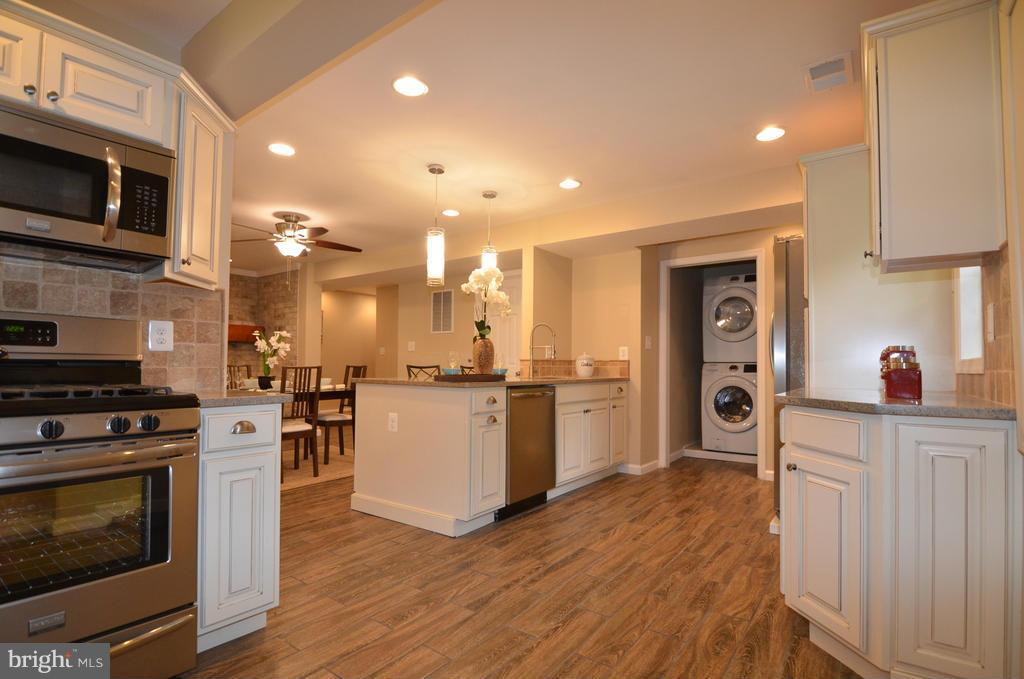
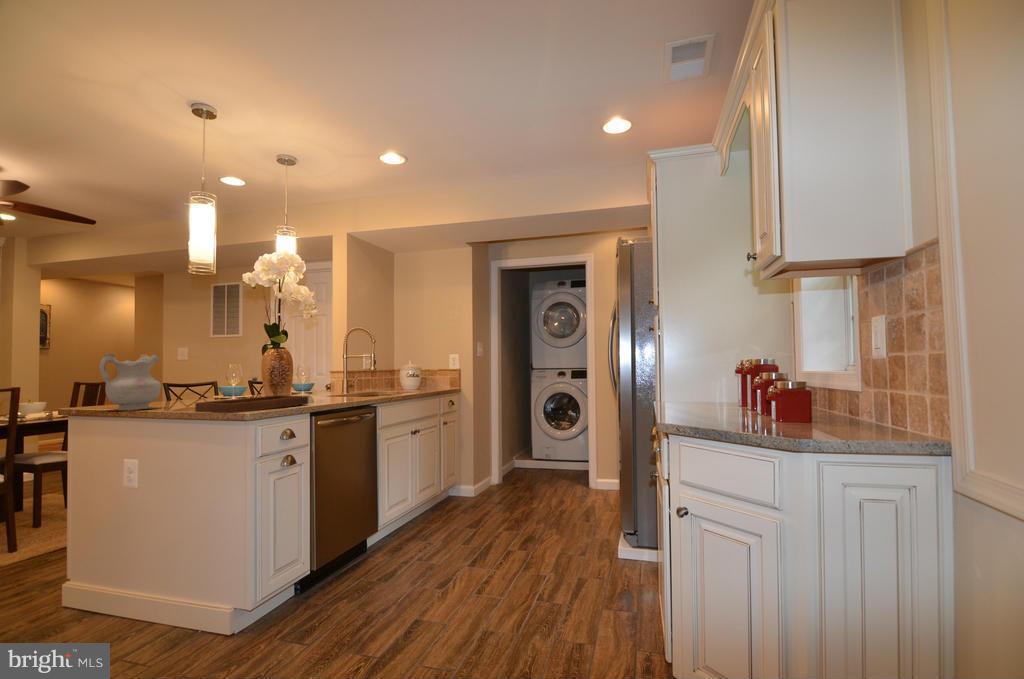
ceramic pitcher: none [380,341,412,379] -> present [100,354,161,411]

